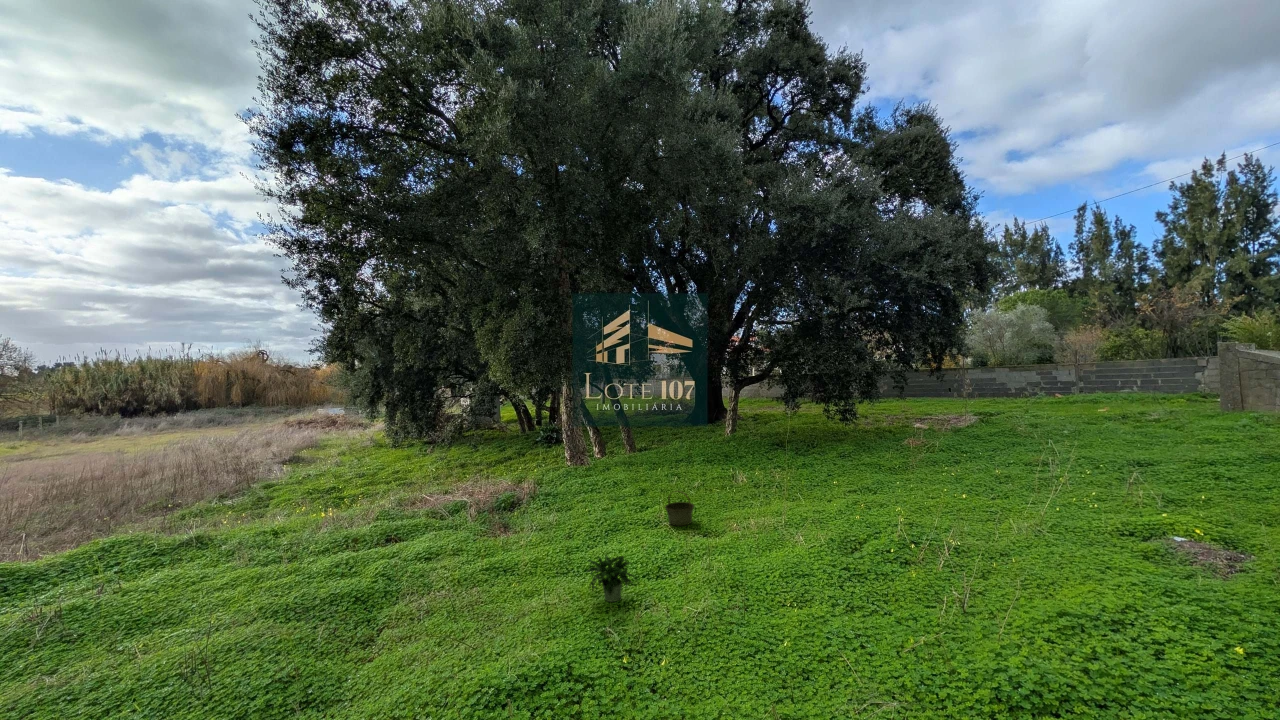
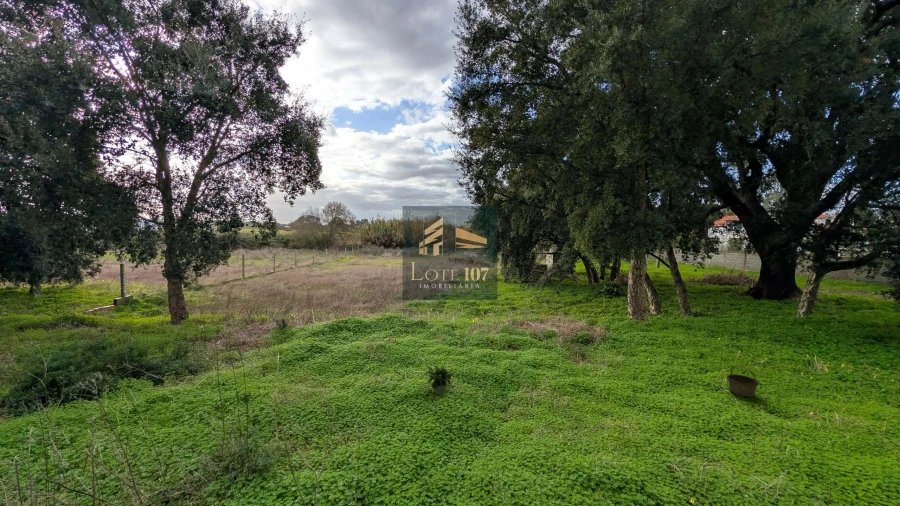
potted plant: present [586,556,636,602] -> present [426,365,454,395]

